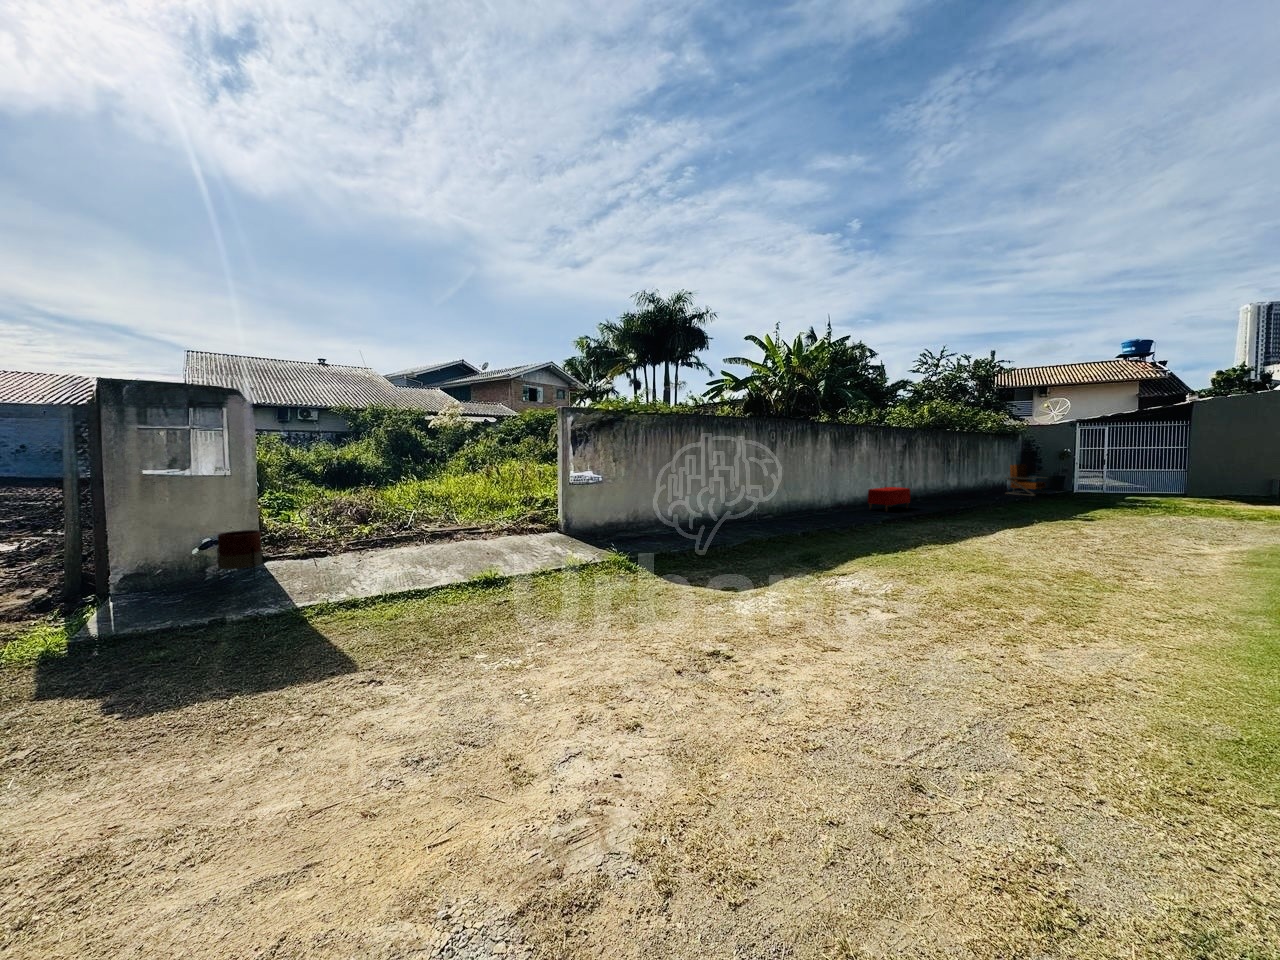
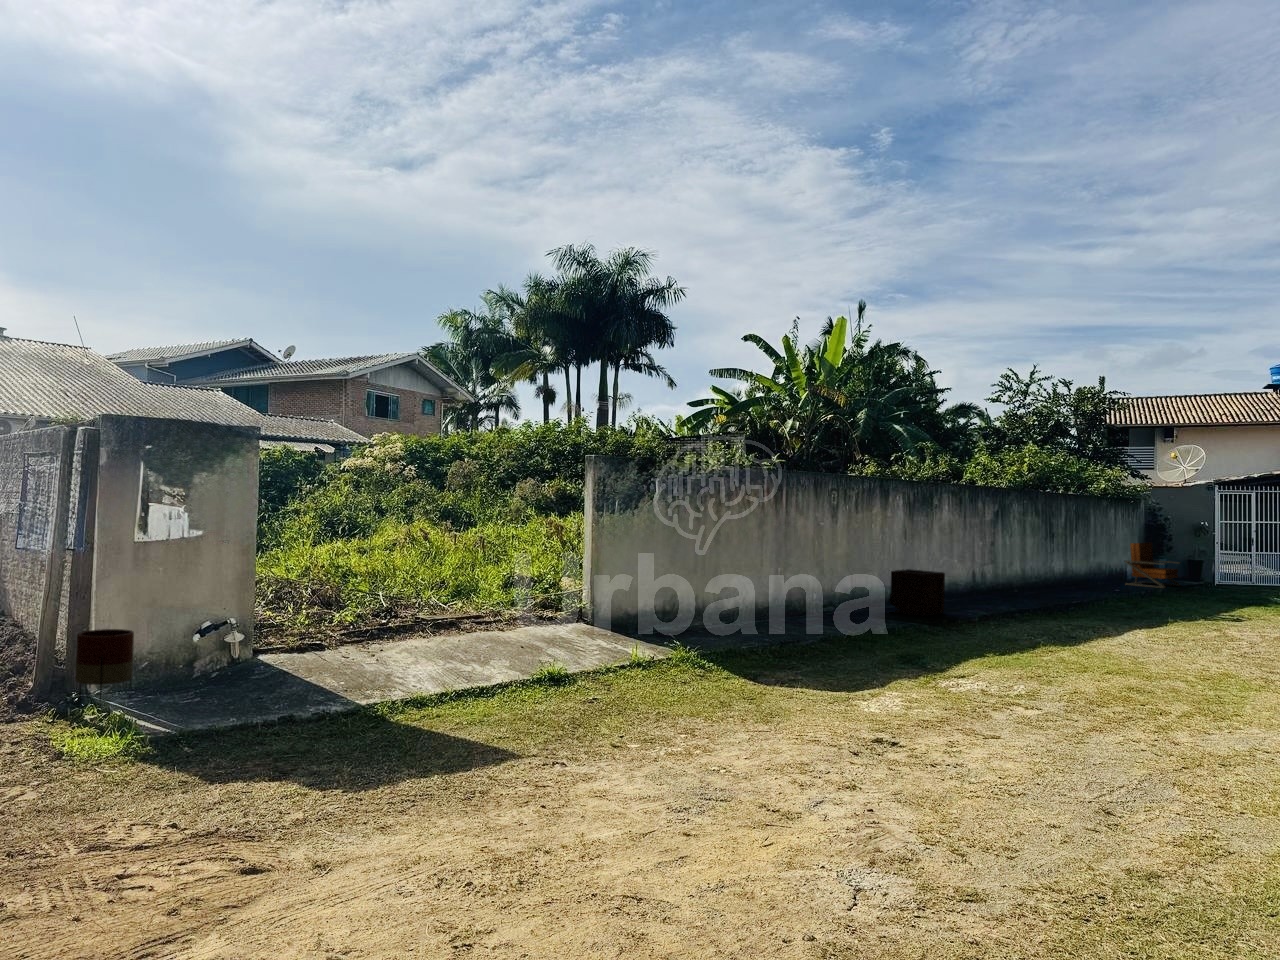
wooden crate: none [815,486,859,520] -> present [889,569,945,616]
bench: present [868,487,910,511] -> none [951,572,1007,607]
planter: present [217,530,262,580] -> present [75,629,134,706]

